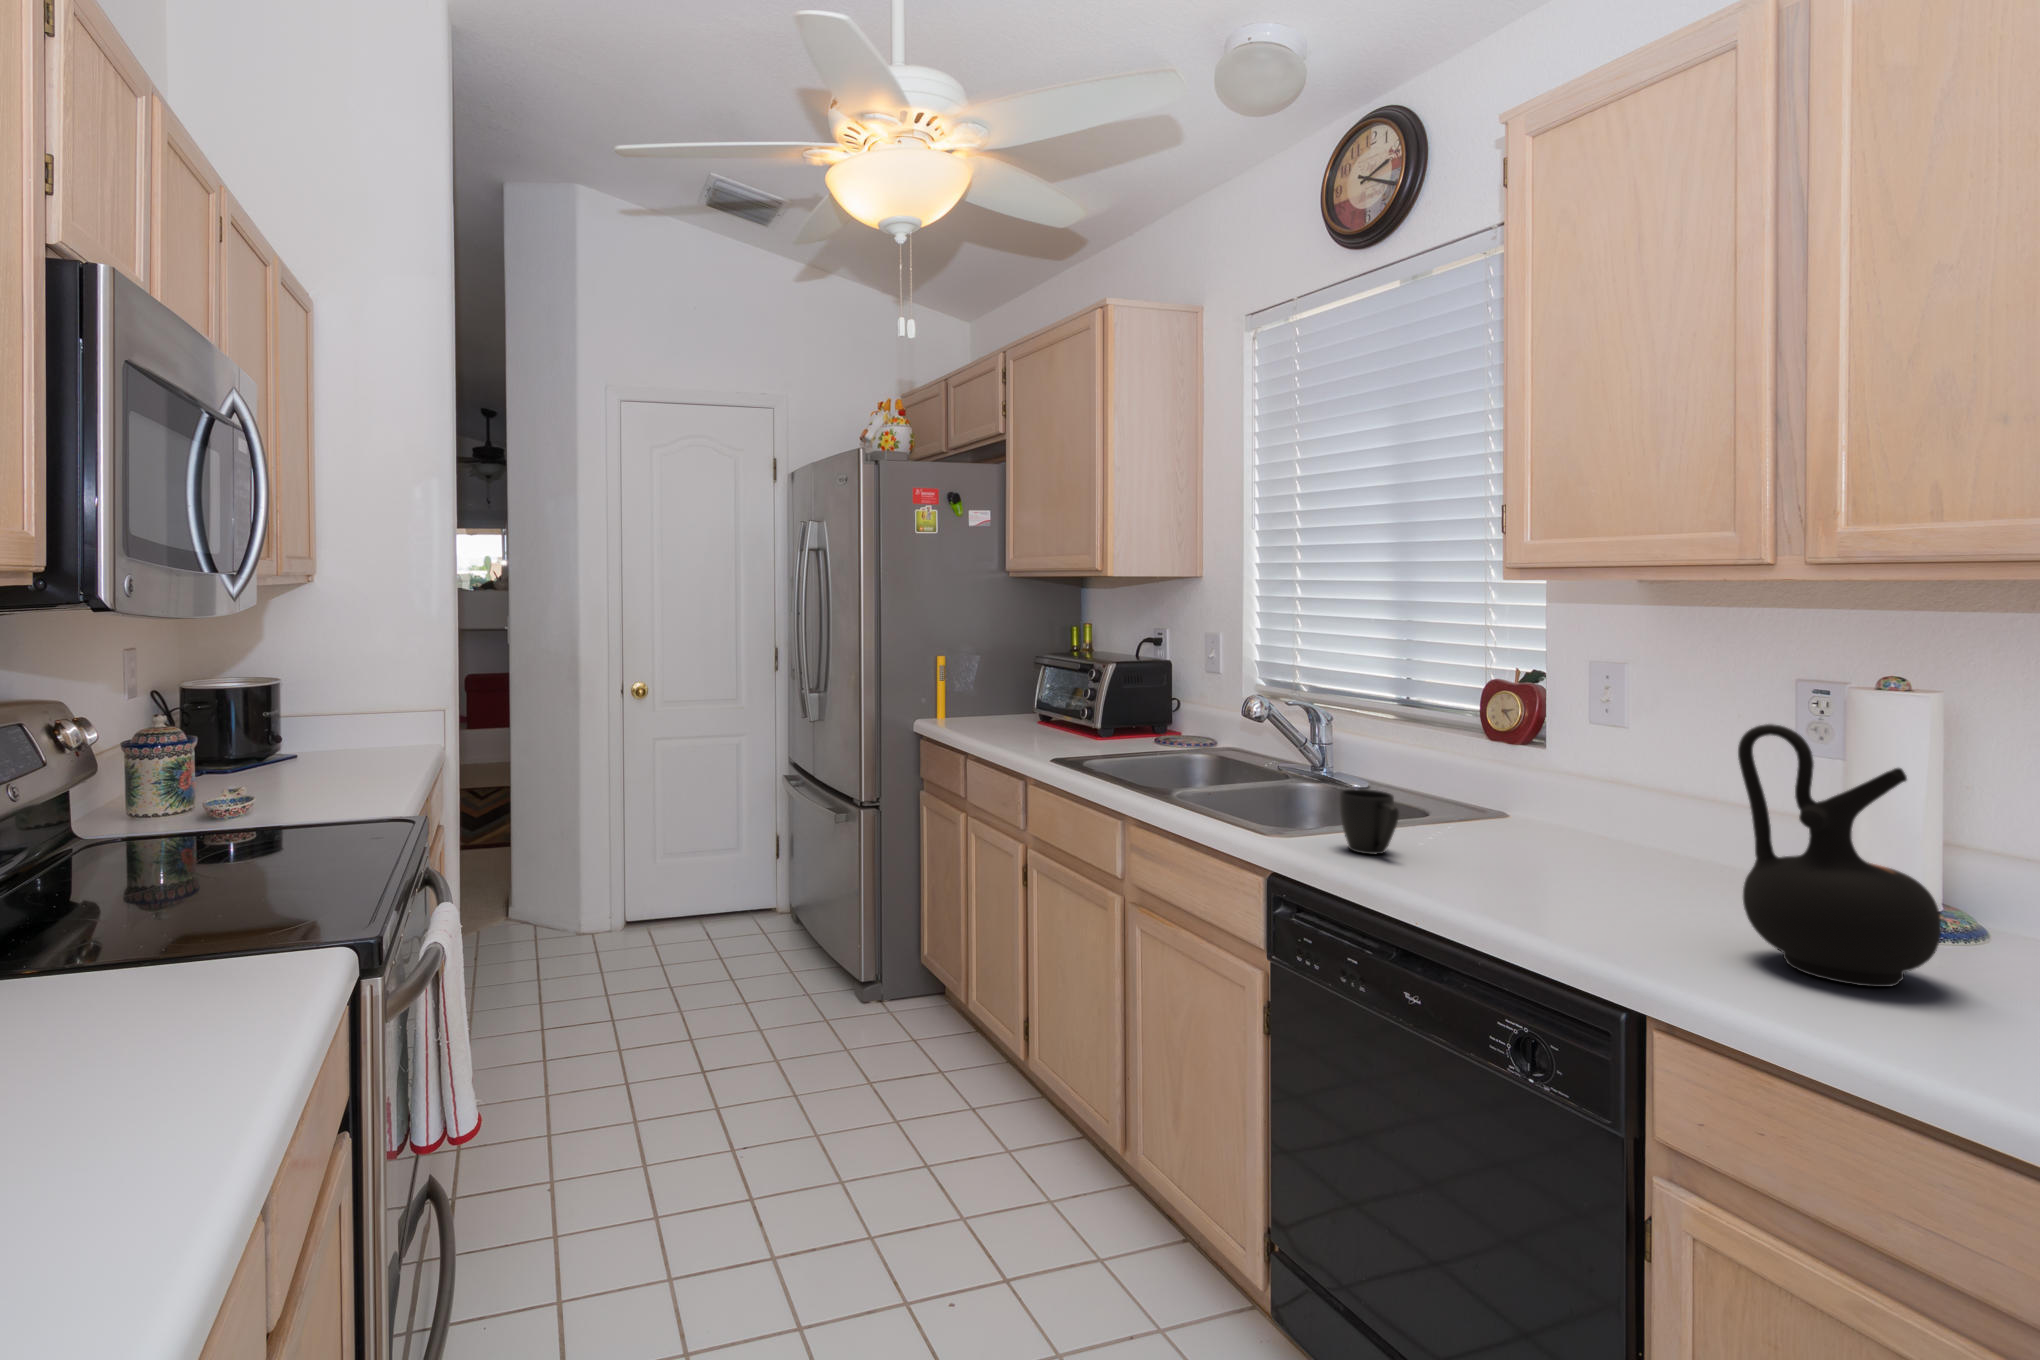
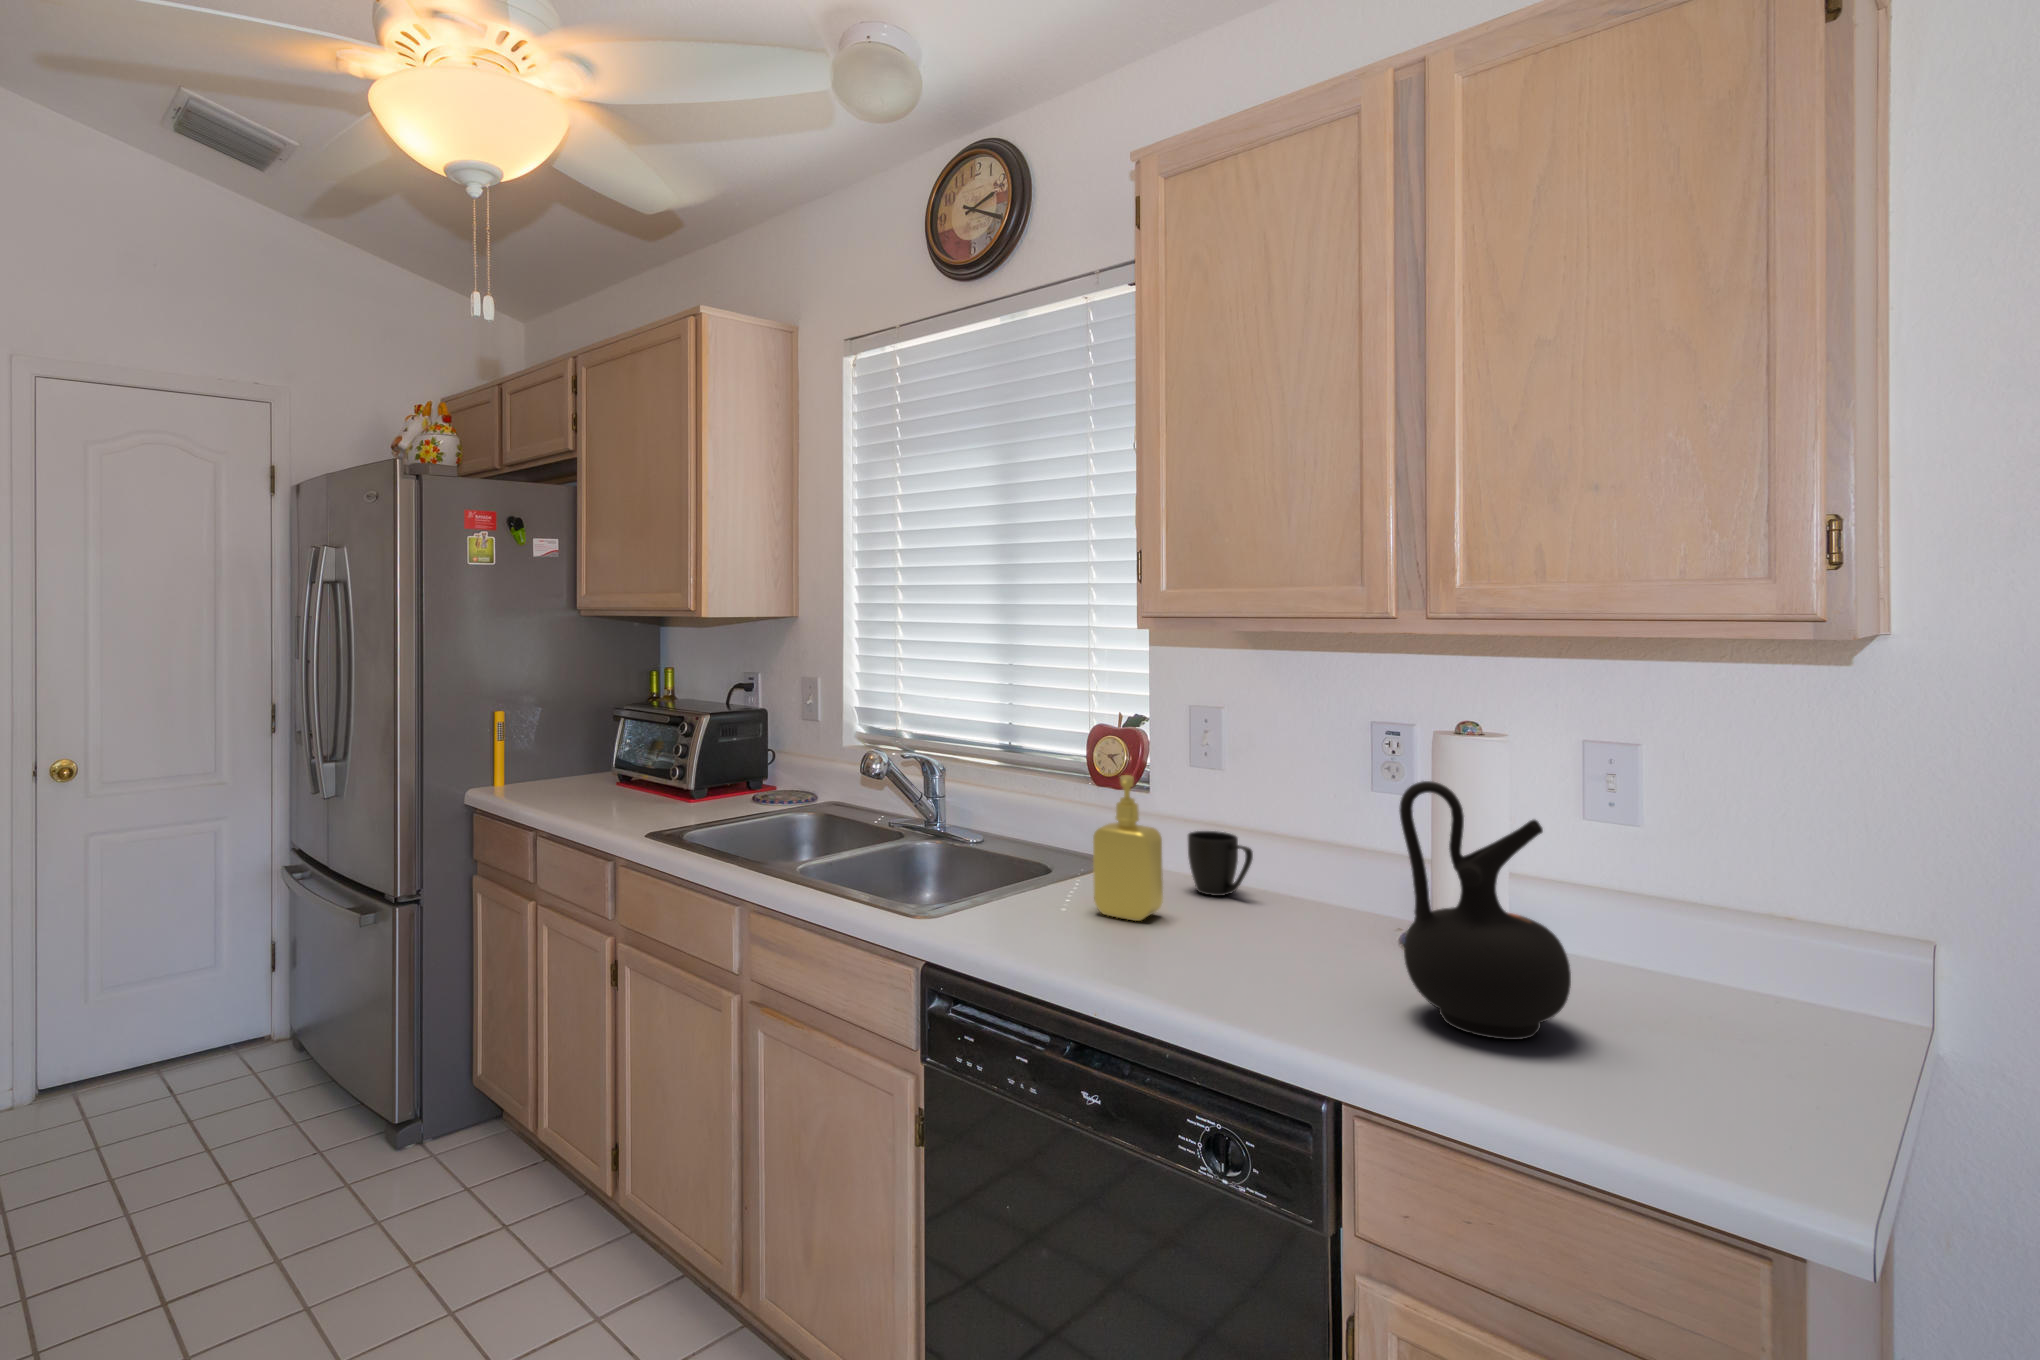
soap dispenser: none [1451,721,1526,859] -> present [1093,775,1163,921]
mug: present [1340,789,1399,854] -> present [1188,831,1253,896]

